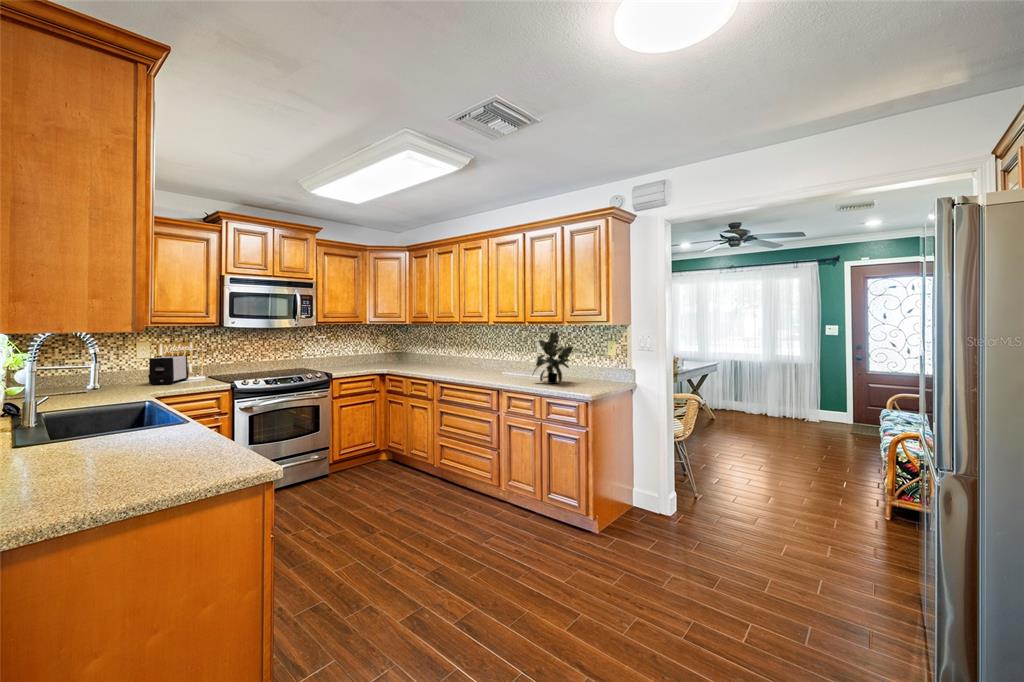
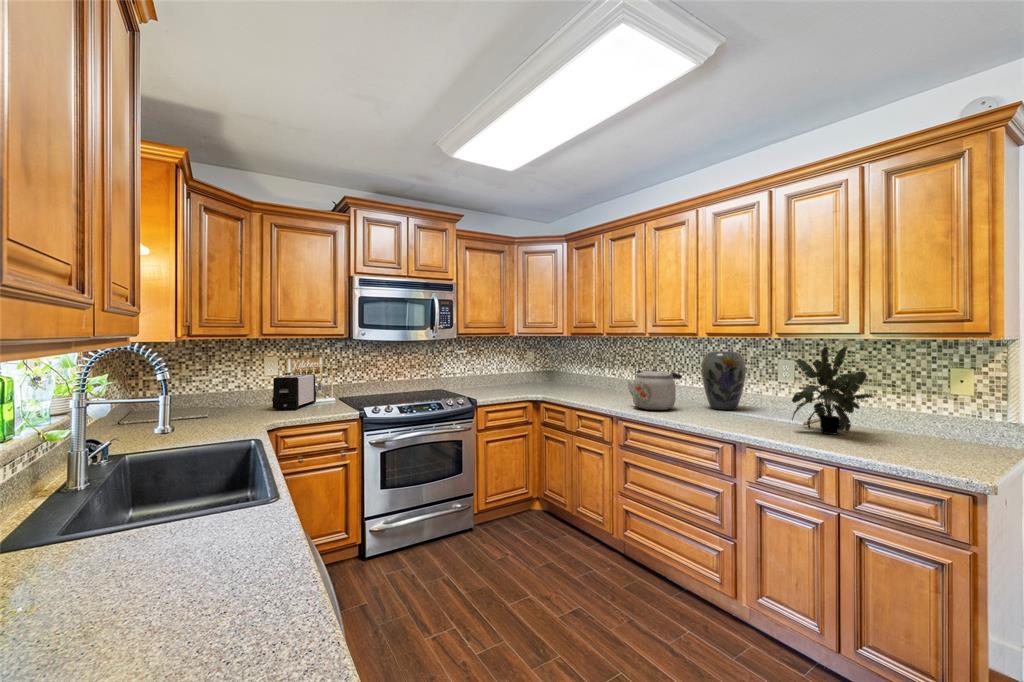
vase: none [494,336,521,374] -> present [701,351,746,410]
kettle: none [445,347,481,376] -> present [627,368,682,410]

